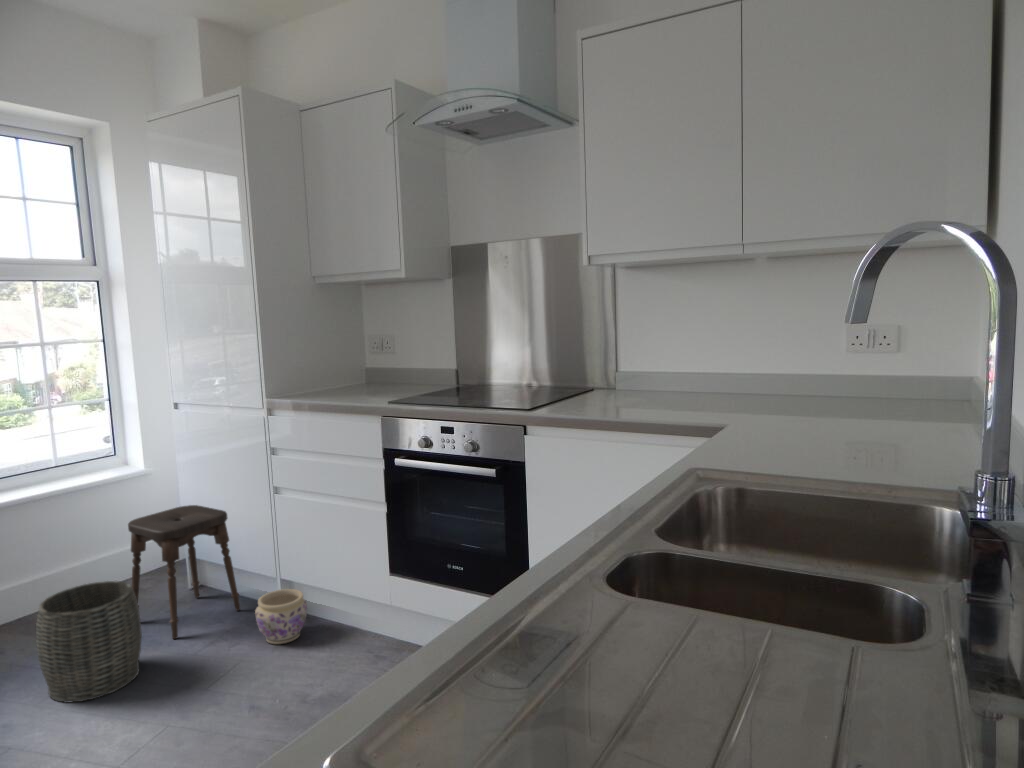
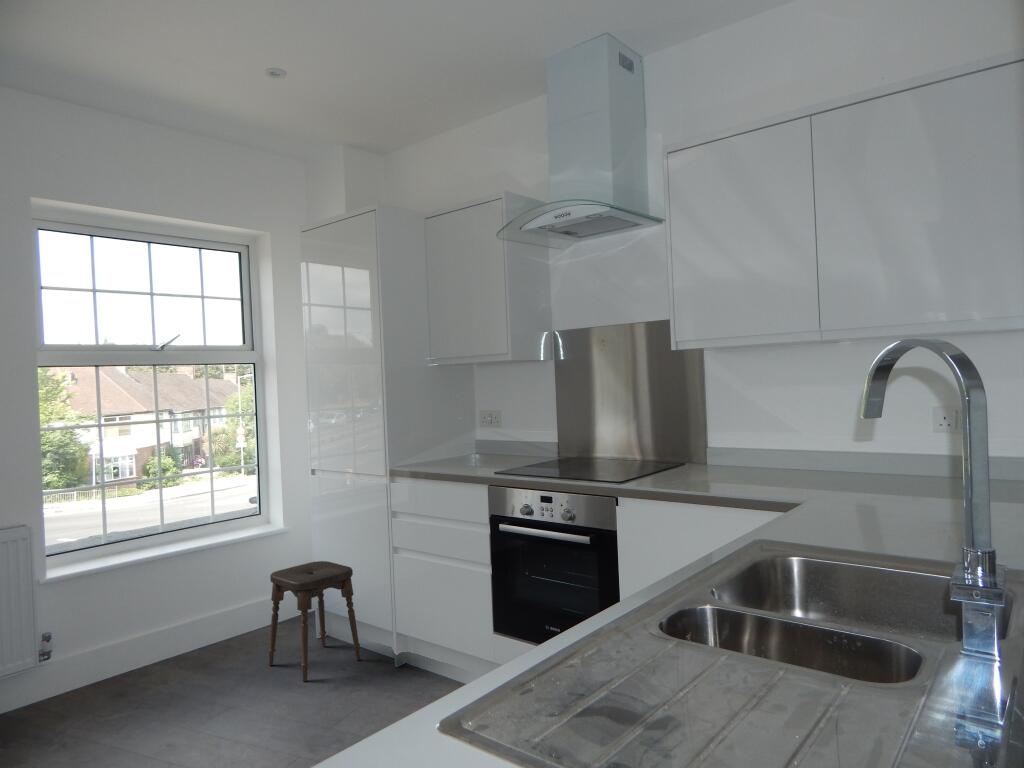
woven basket: present [36,581,142,703] -> none [196,624,279,729]
planter: present [255,589,307,645] -> none [374,642,419,693]

